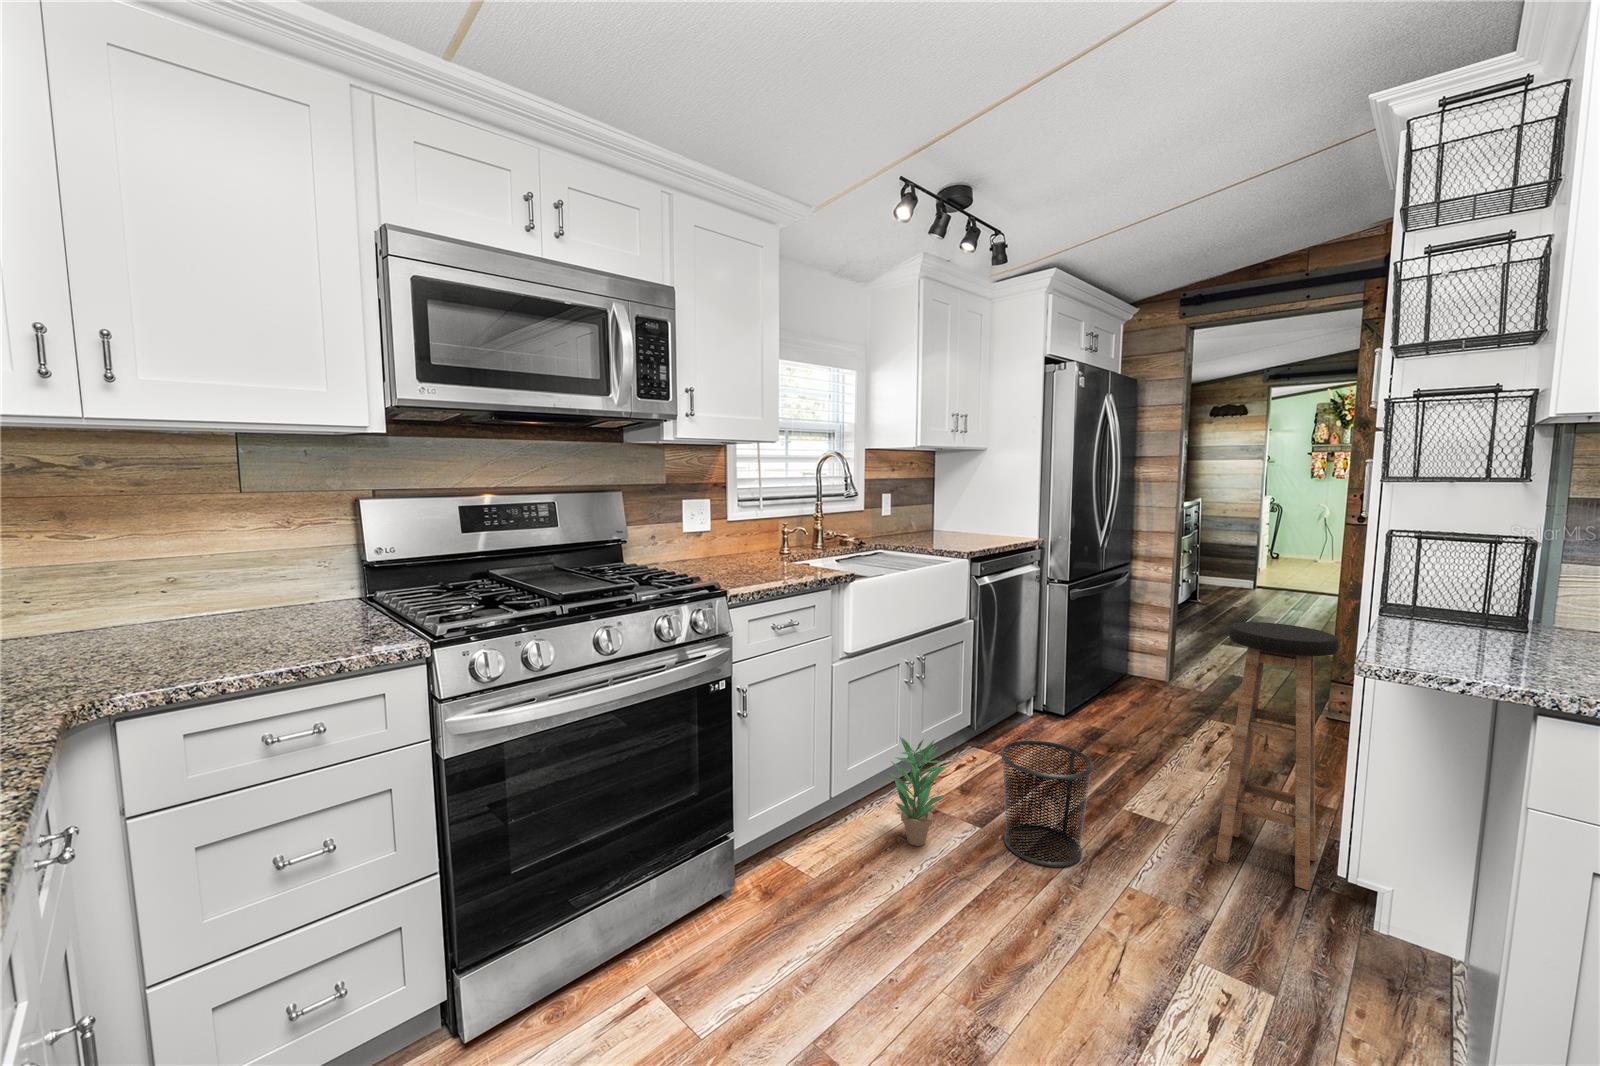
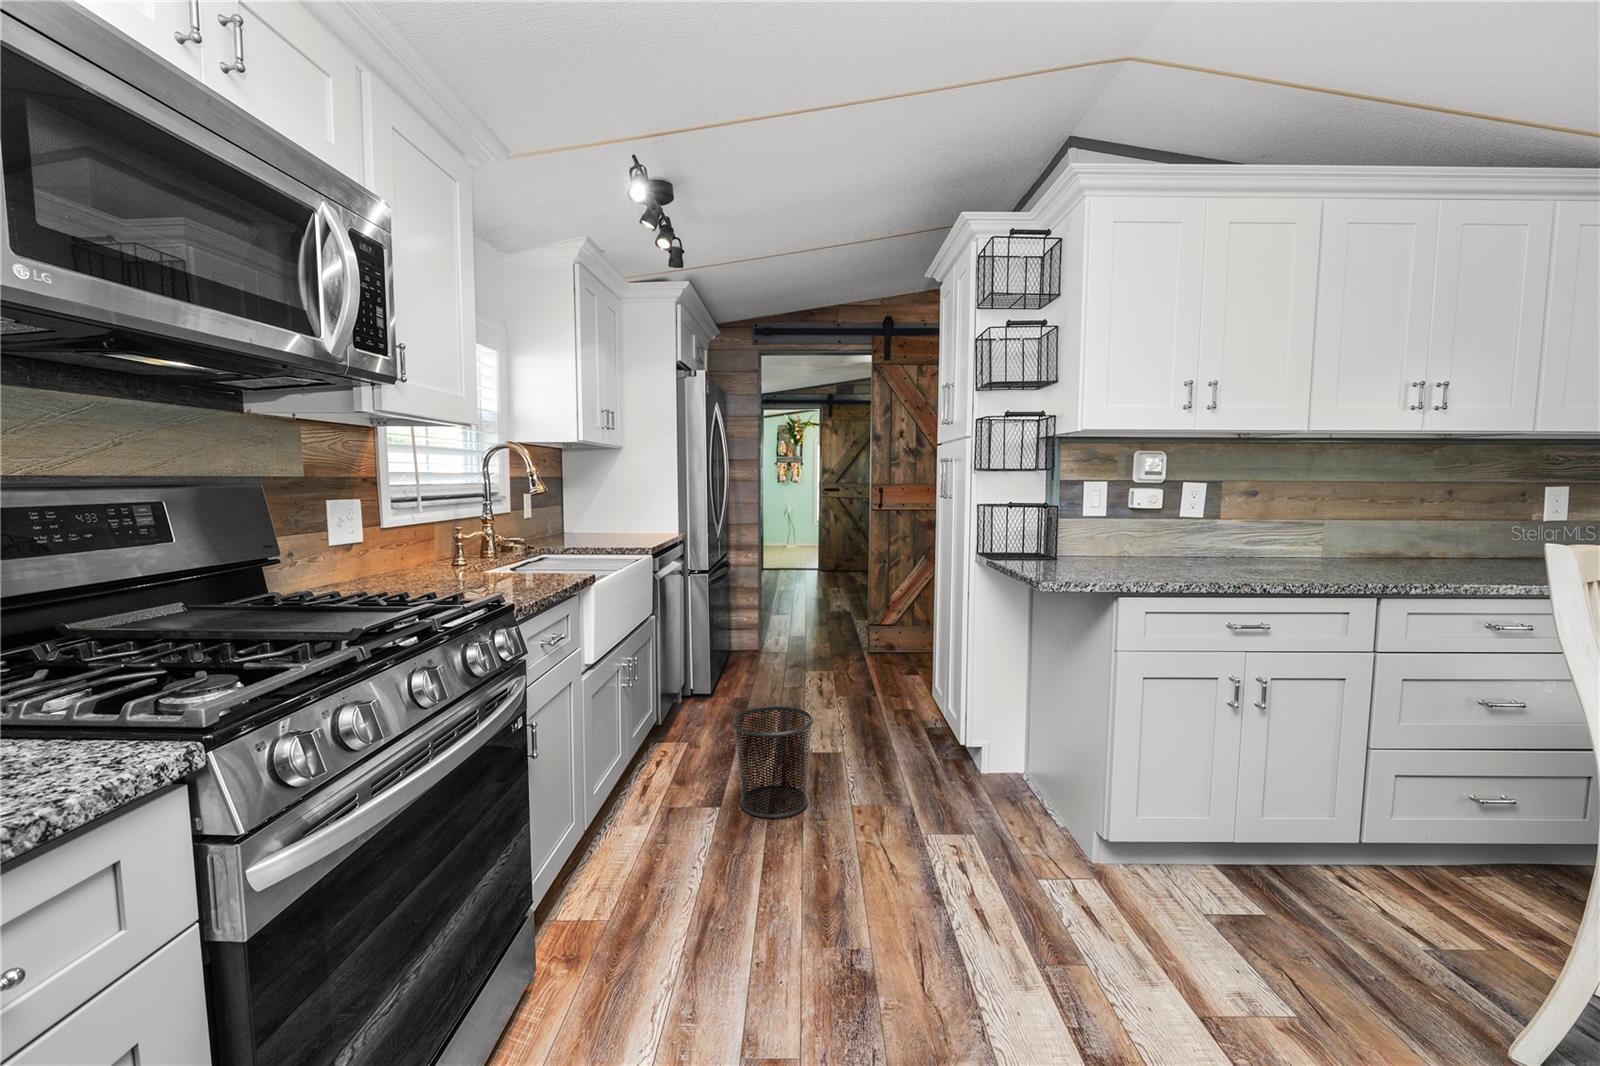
bar stool: present [1215,622,1339,890] -> none [874,570,943,764]
potted plant: present [890,737,947,846] -> none [639,730,707,848]

